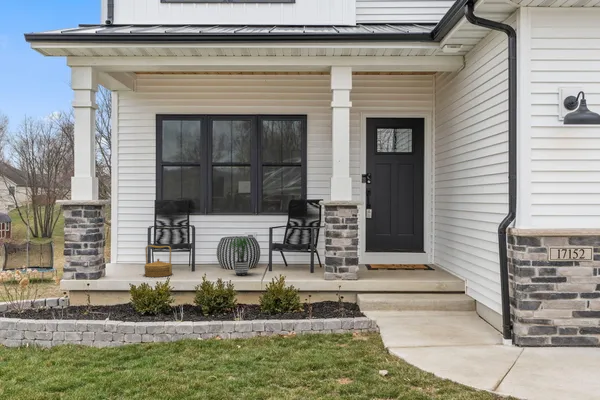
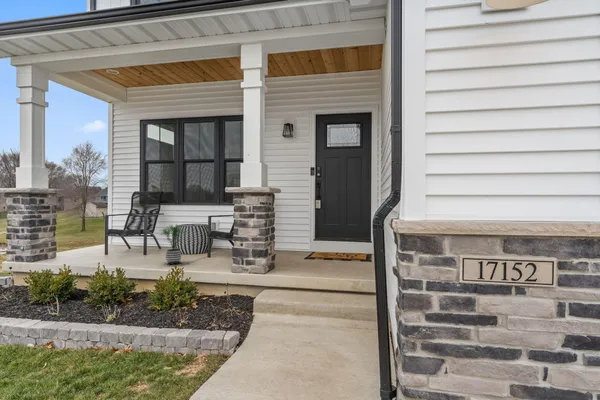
basket: present [144,245,172,277] -> none [88,231,118,262]

